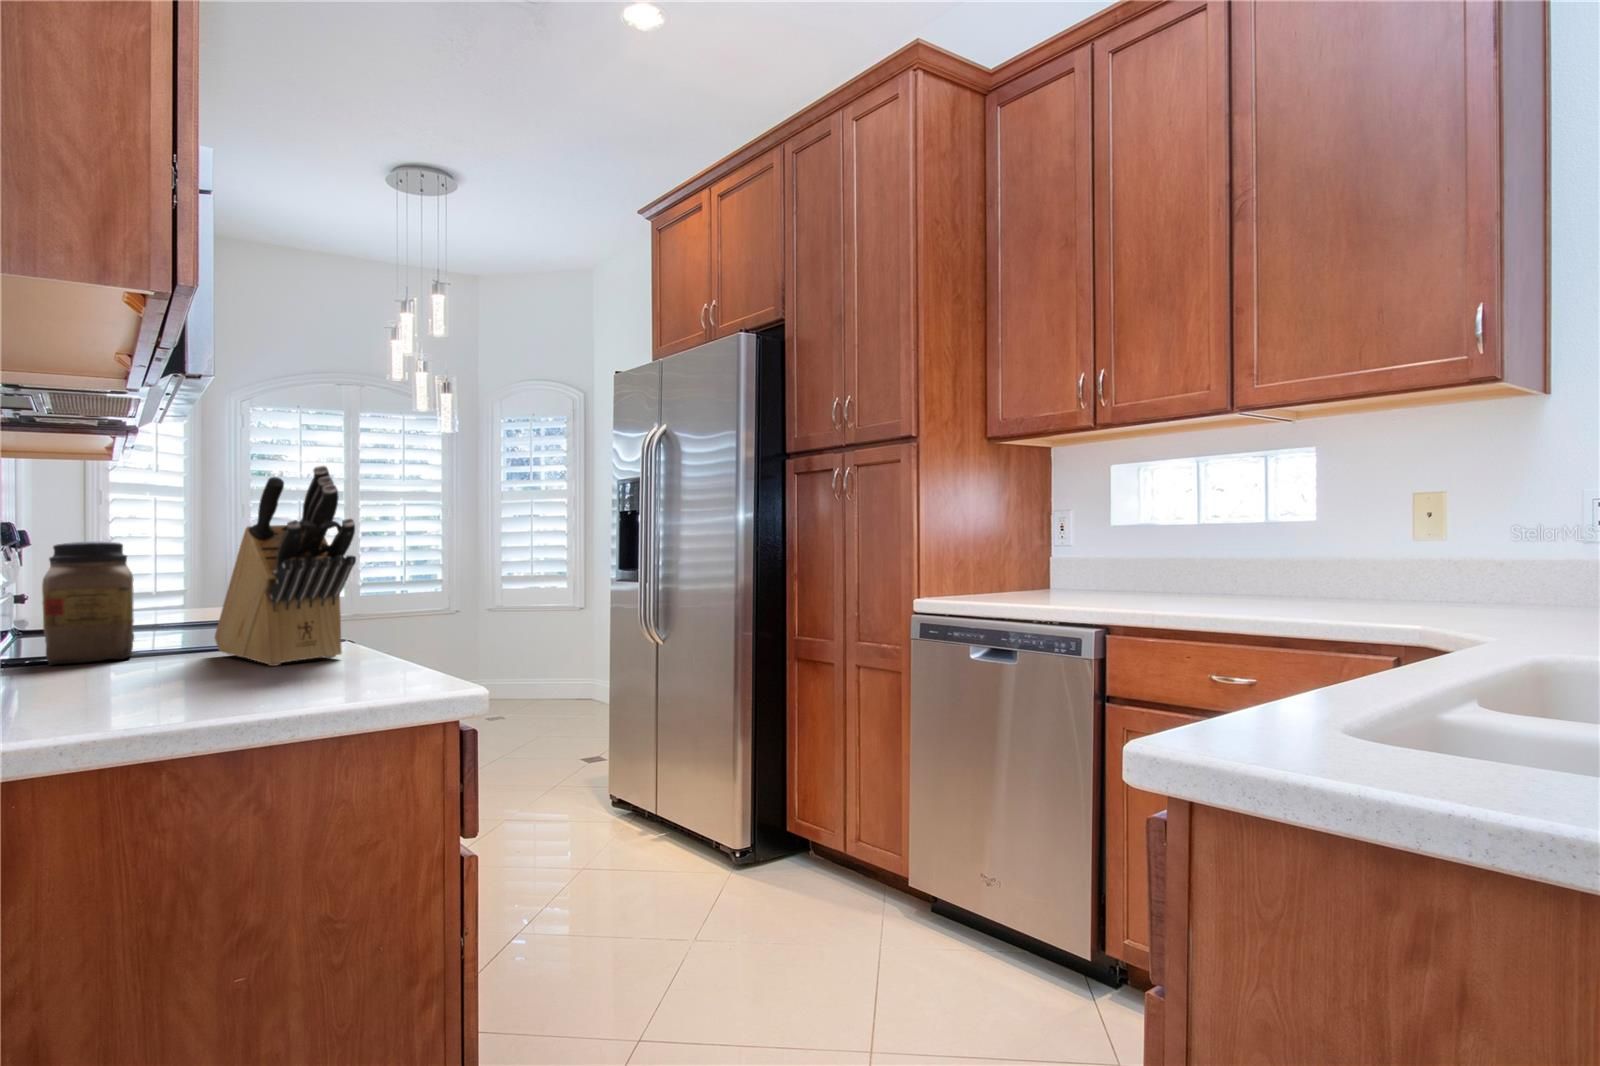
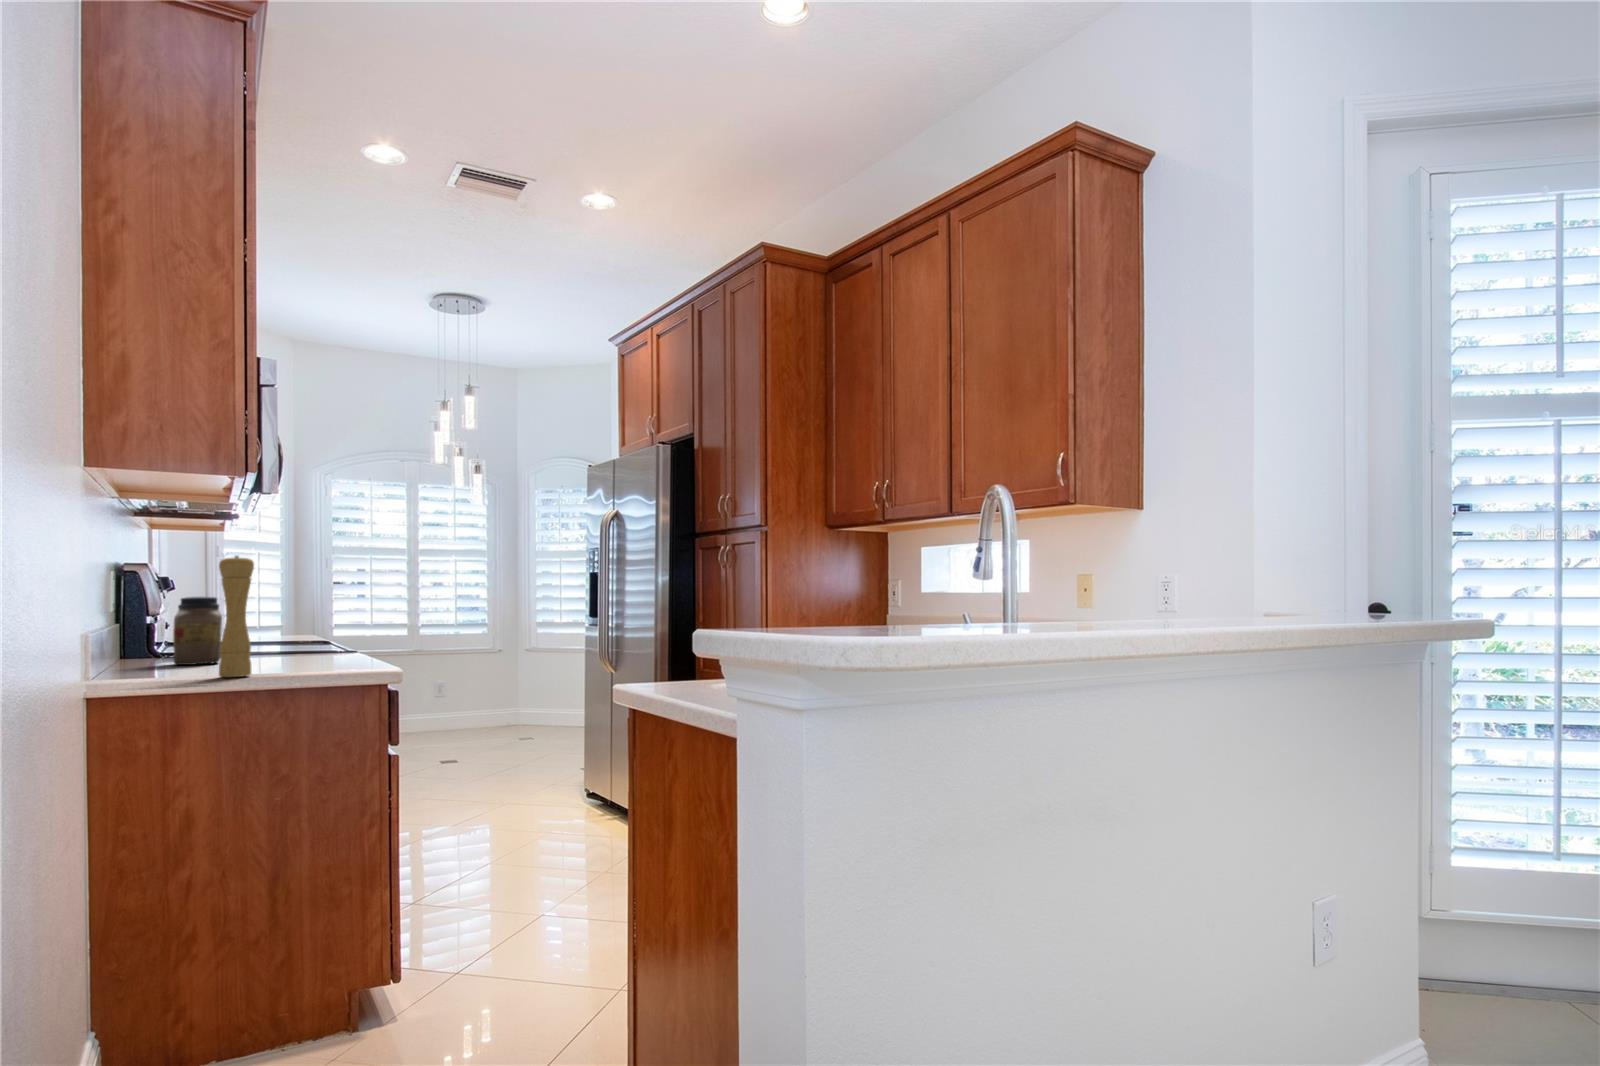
pepper mill: none [137,452,215,698] -> present [219,556,254,677]
knife block: present [215,466,356,666] -> none [264,557,335,668]

